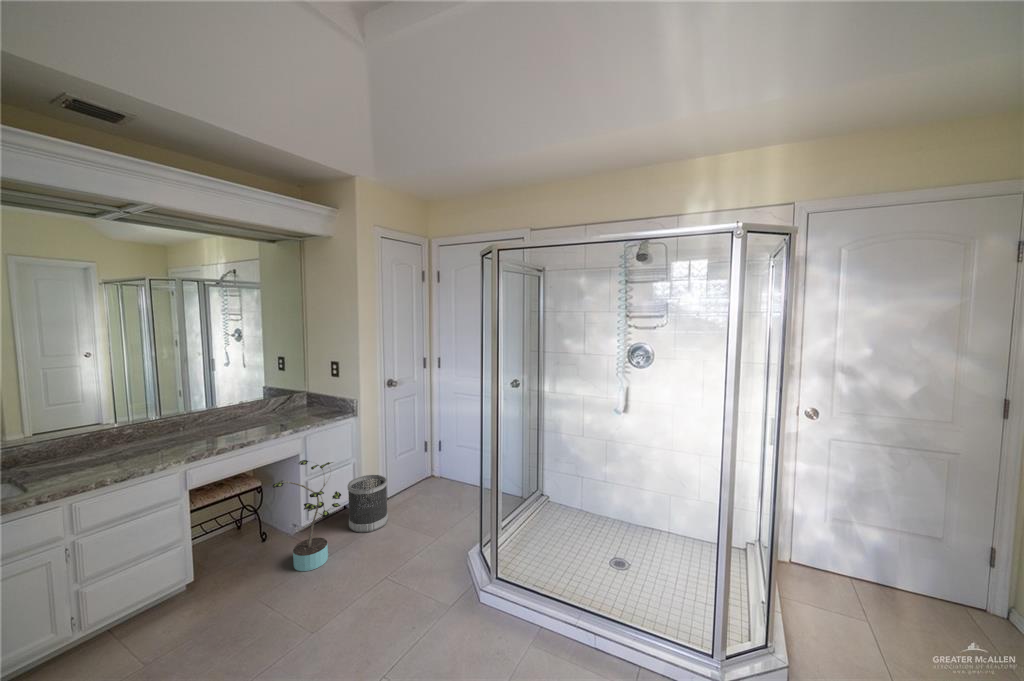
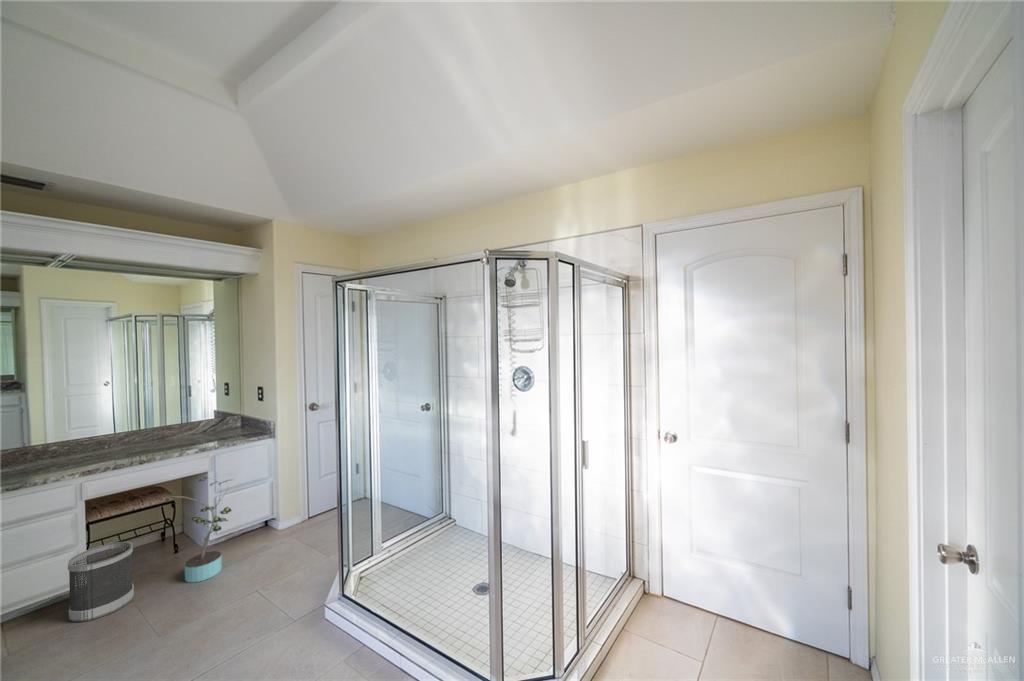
wastebasket: present [348,475,388,533] -> present [68,542,134,622]

